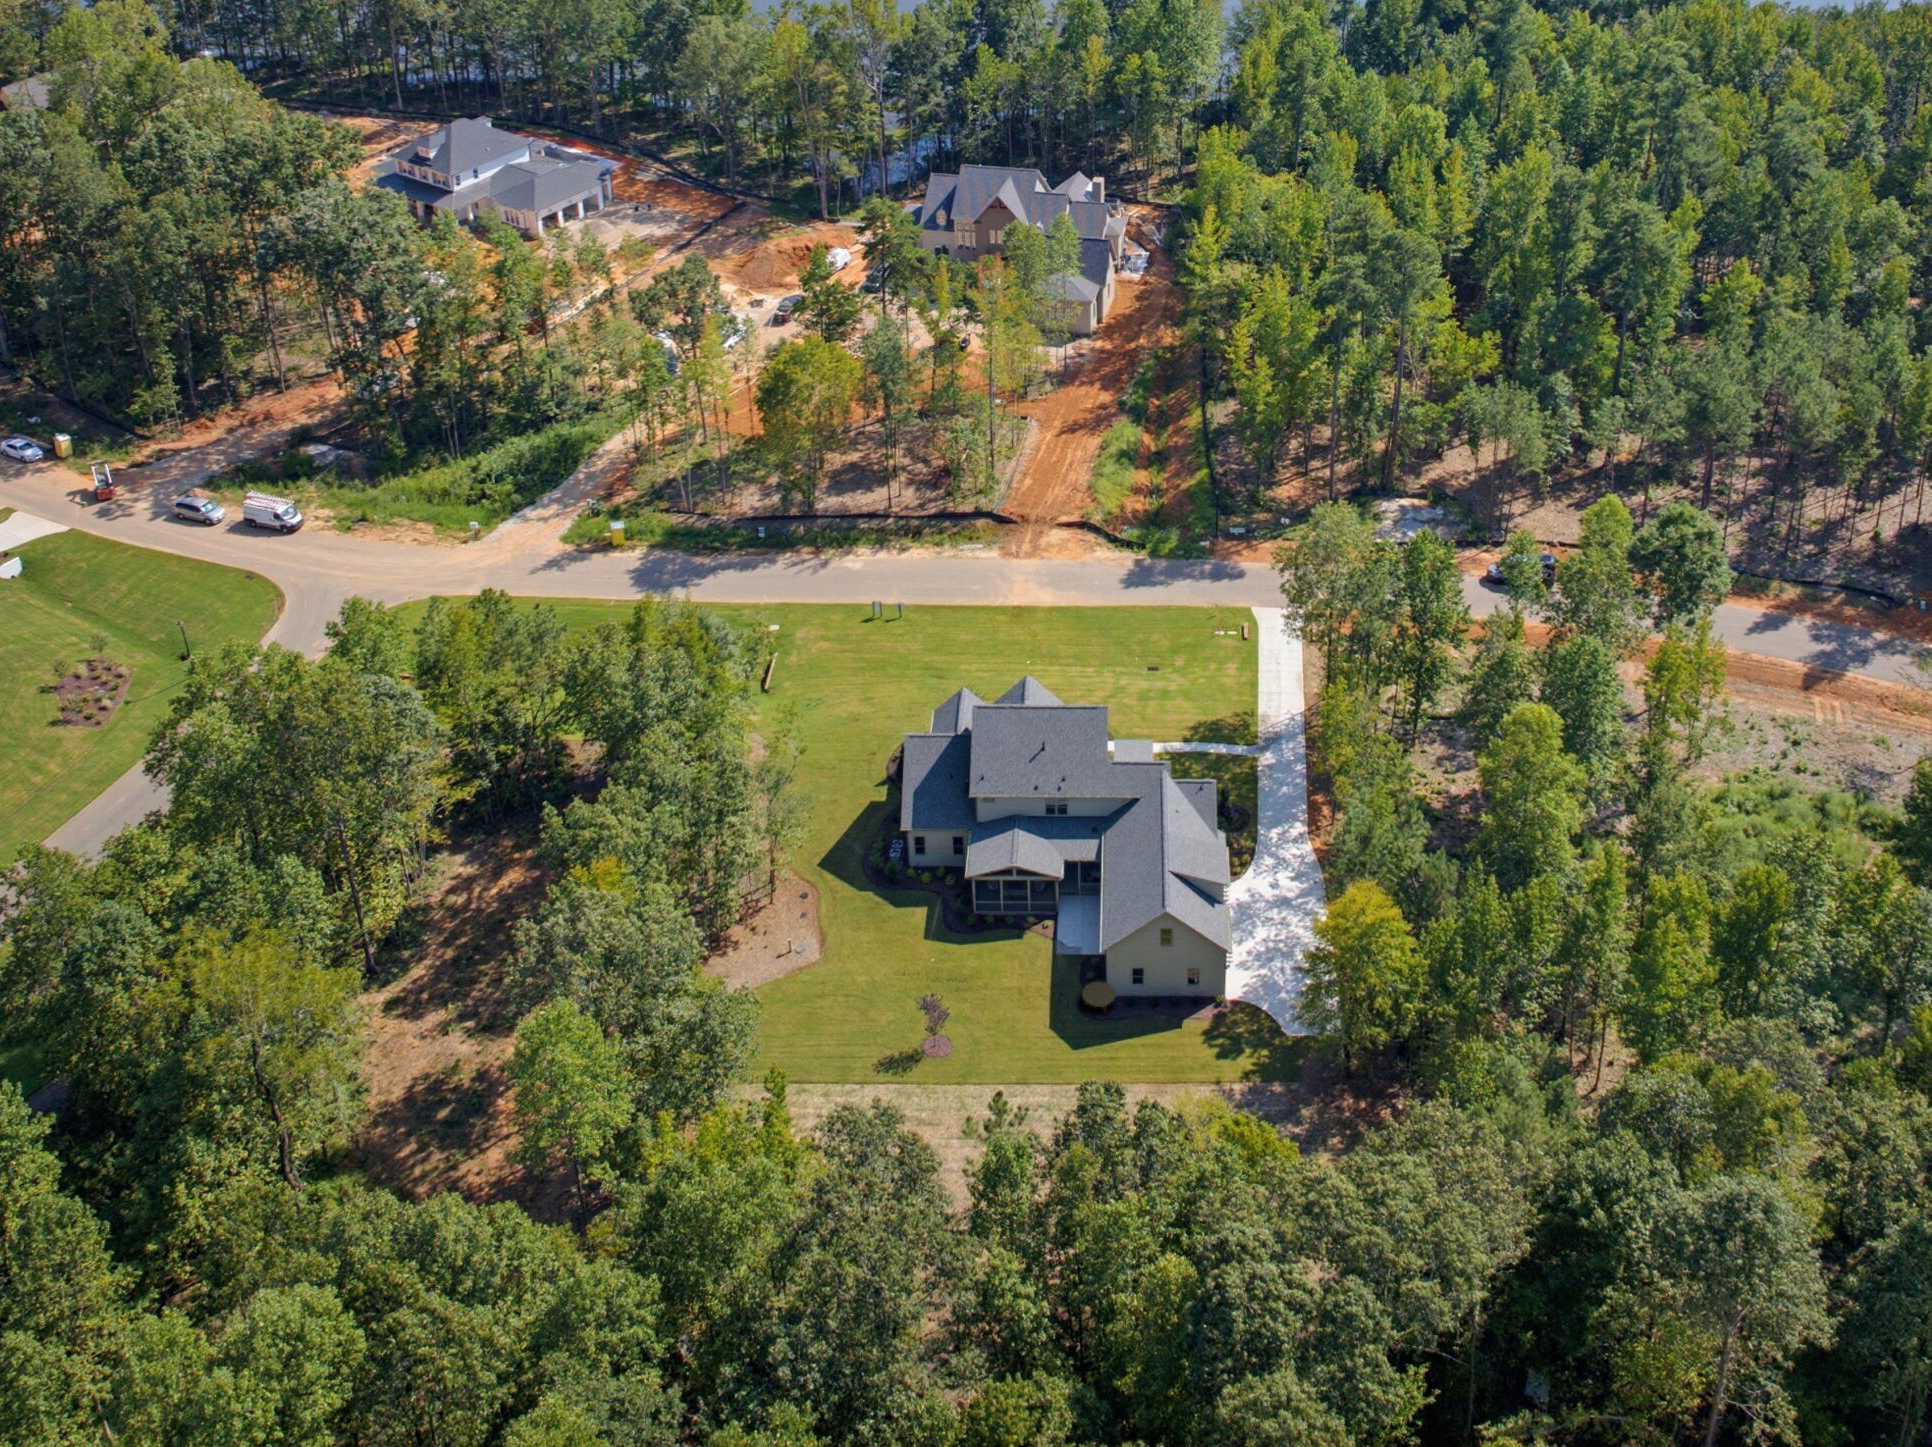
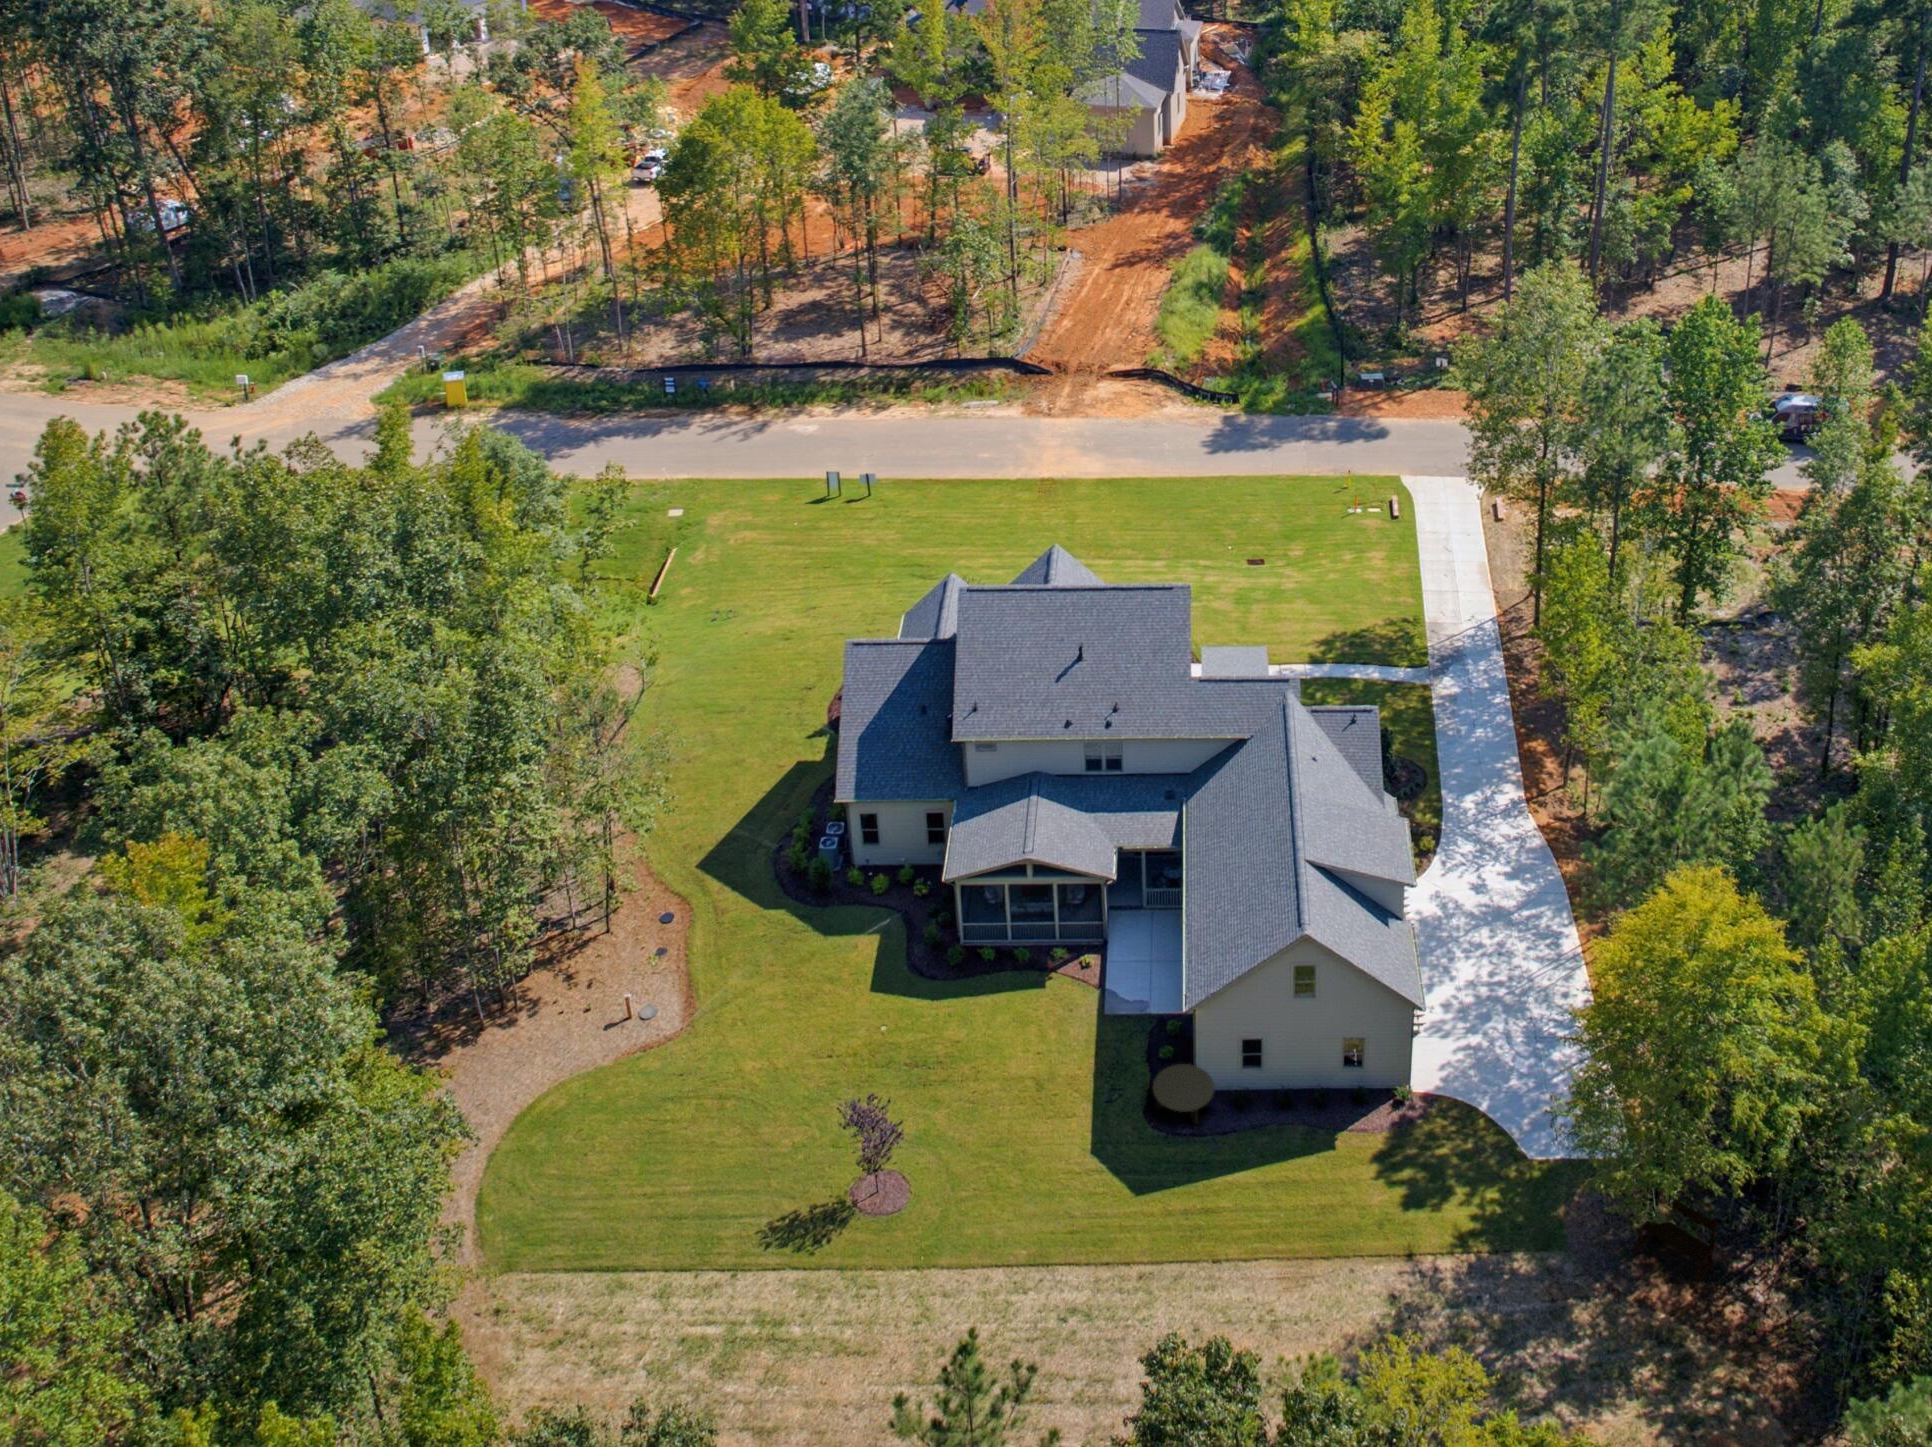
bench: none [1336,1050,1378,1104] -> present [1635,1197,1717,1293]

